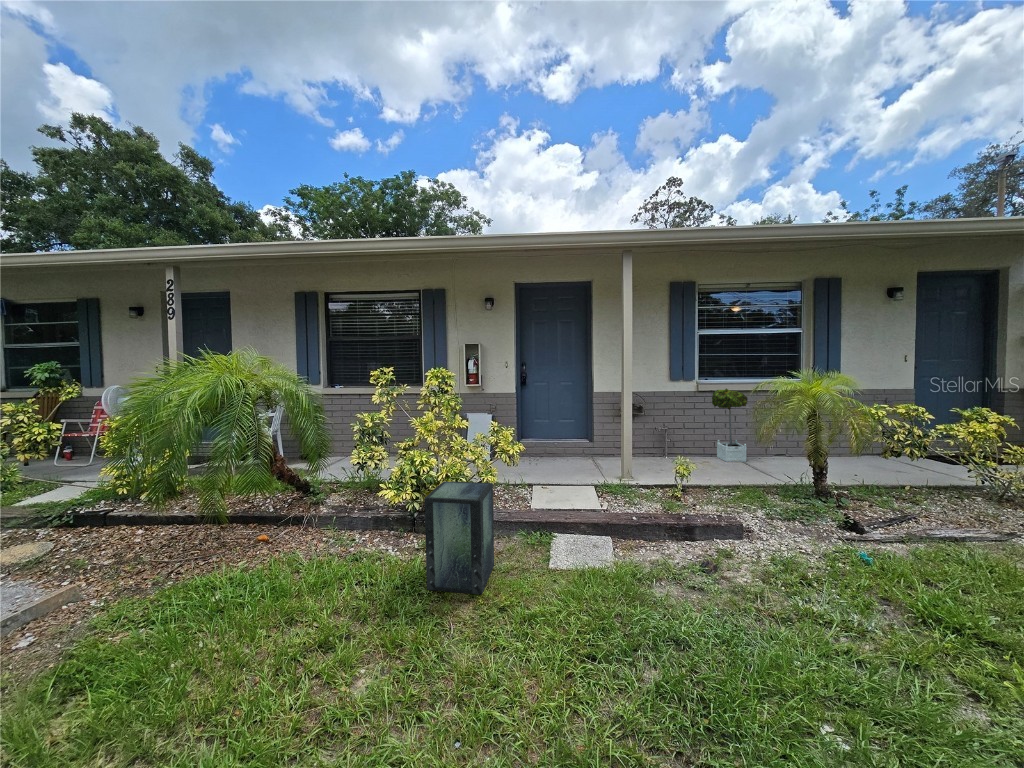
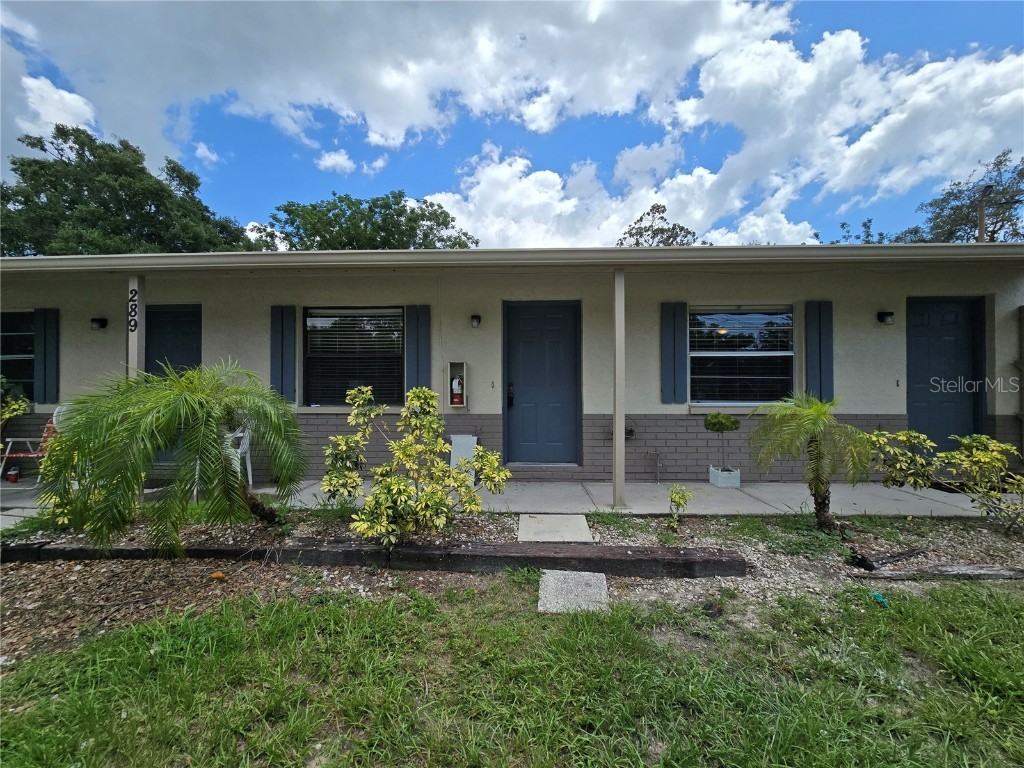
storage box: present [424,481,494,594] -> none [400,513,477,645]

